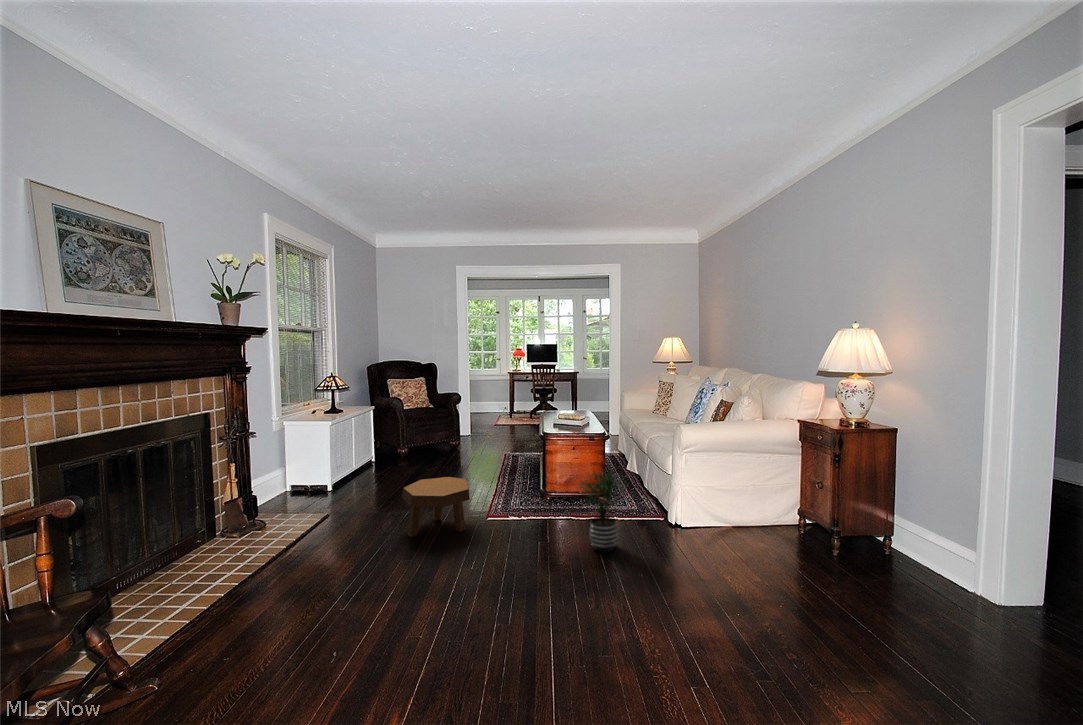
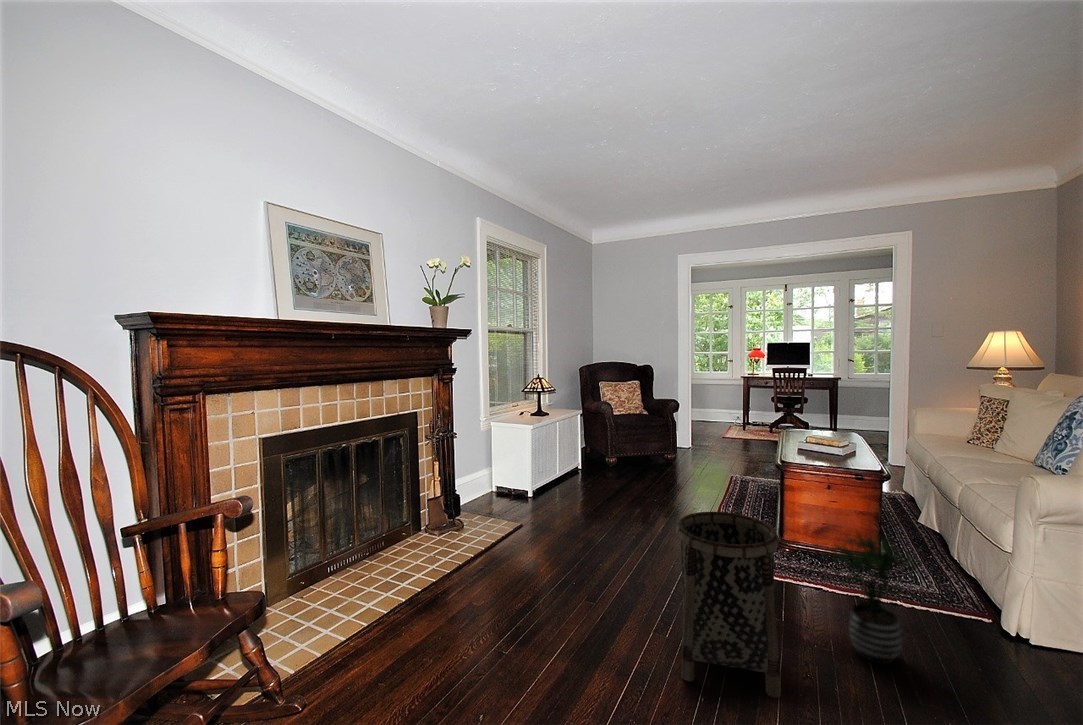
basket: none [481,468,552,589] -> present [676,512,781,698]
footstool: present [402,477,470,537] -> none [592,503,673,577]

